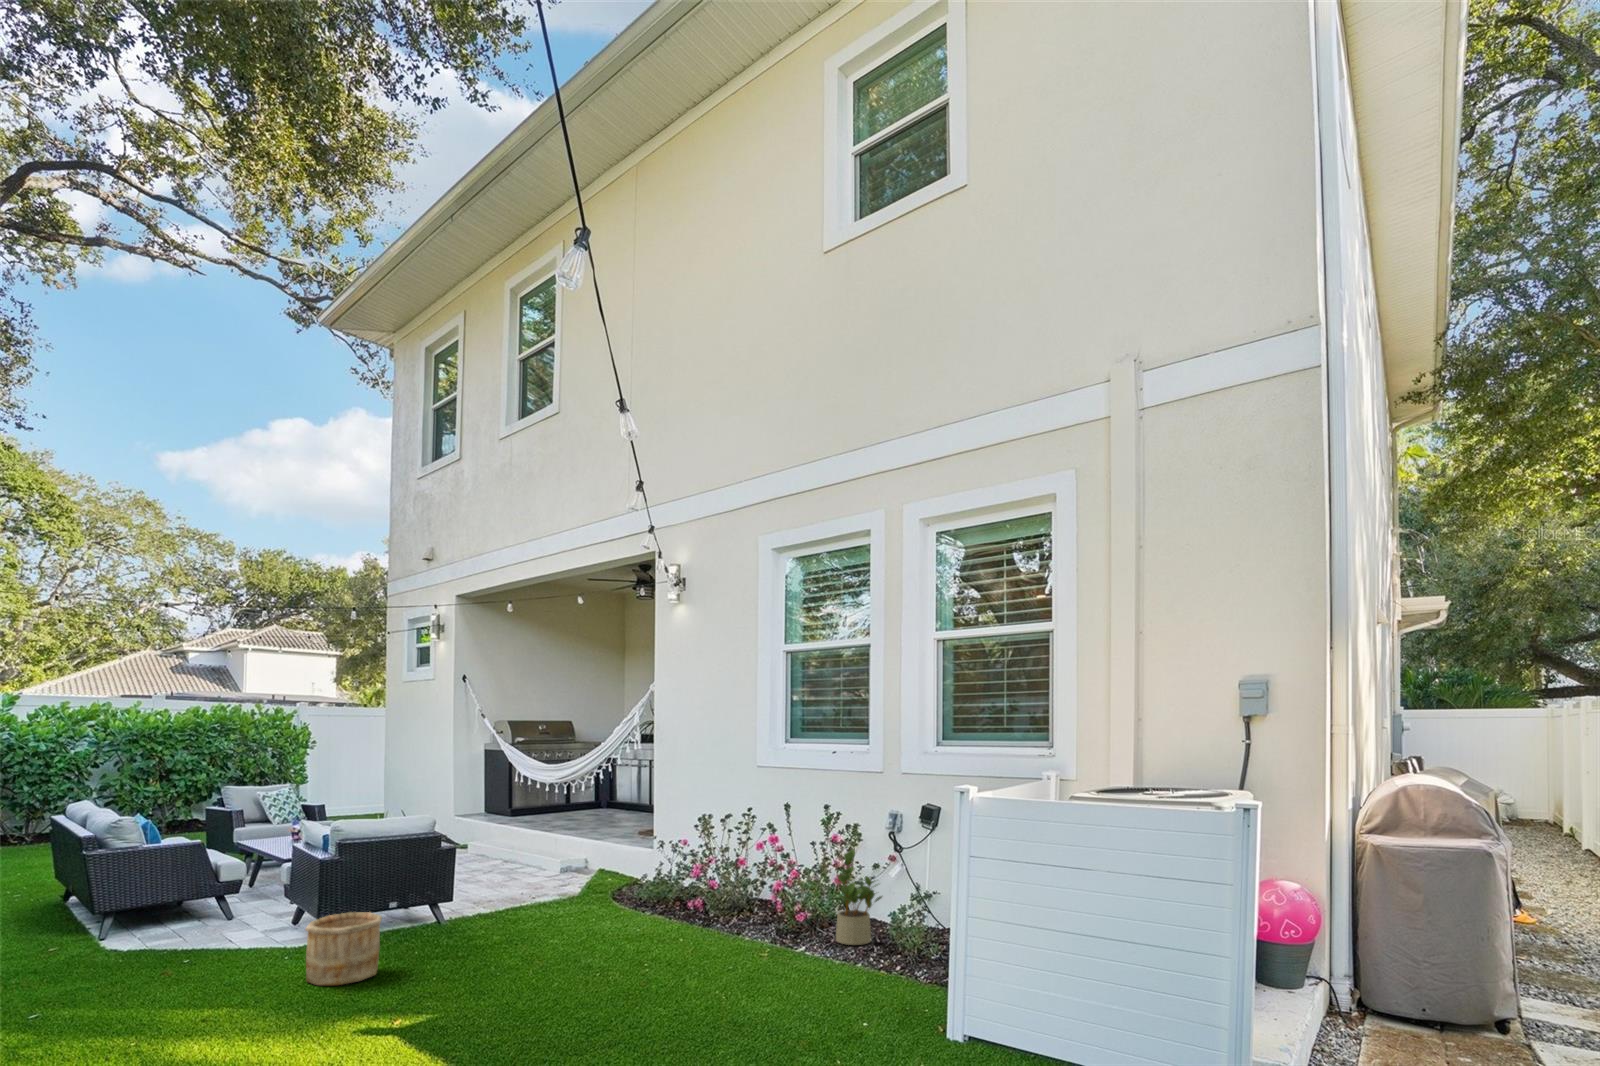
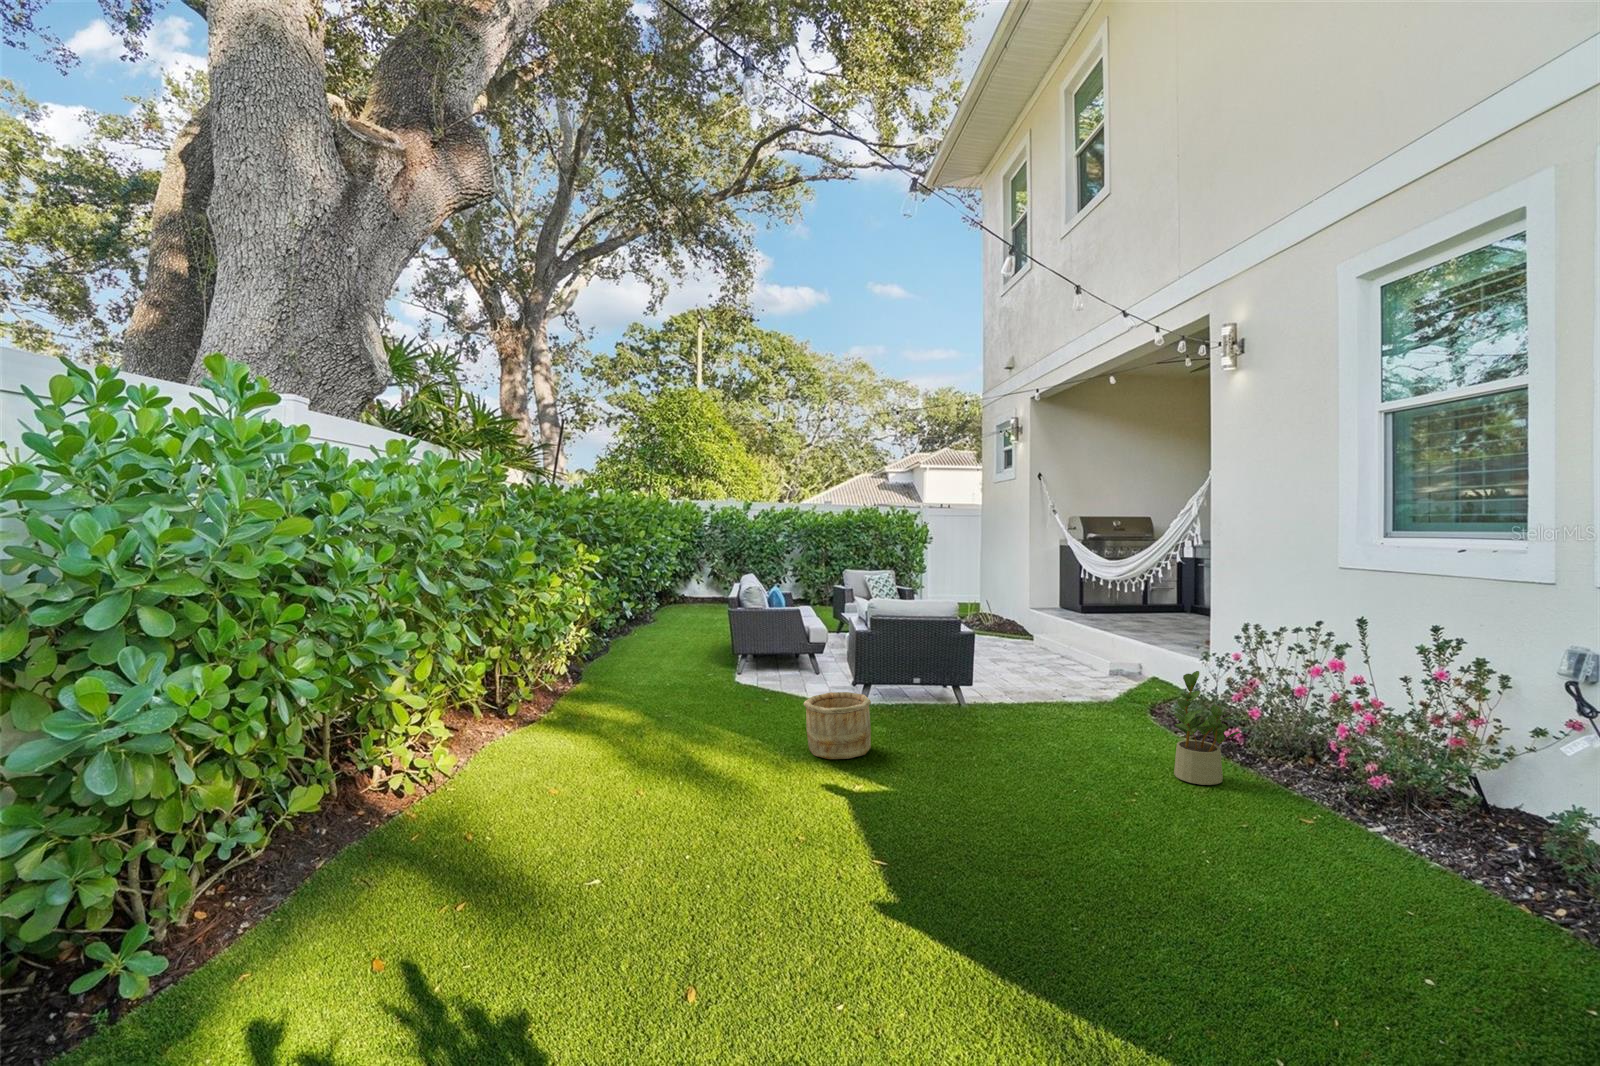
potted plant: present [836,849,882,945] -> present [1174,671,1240,785]

